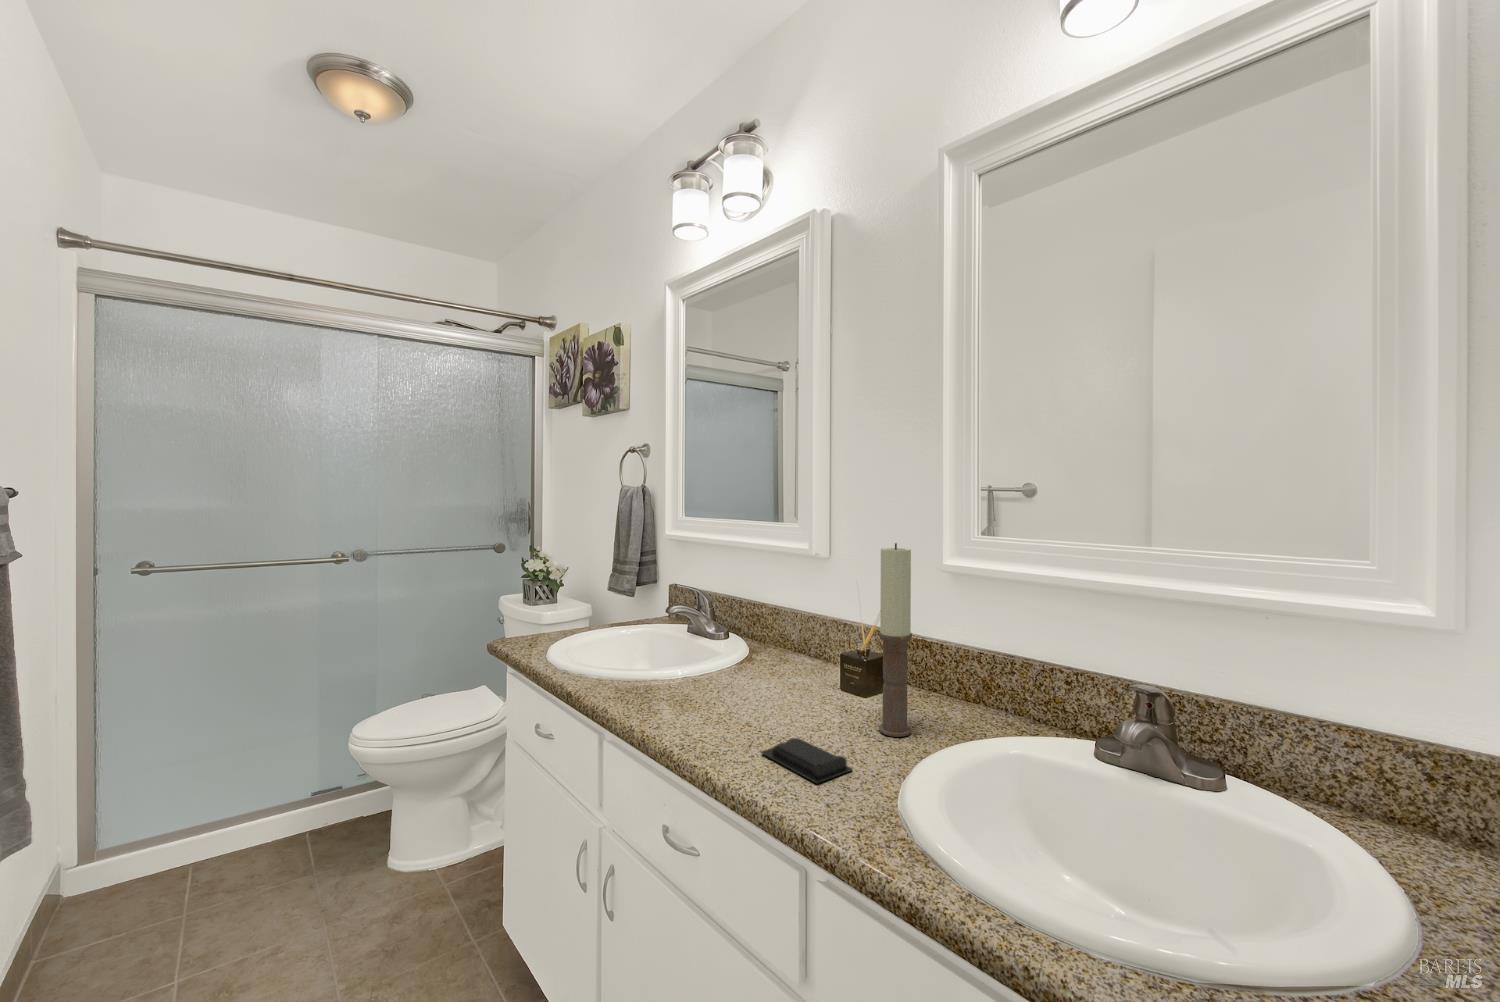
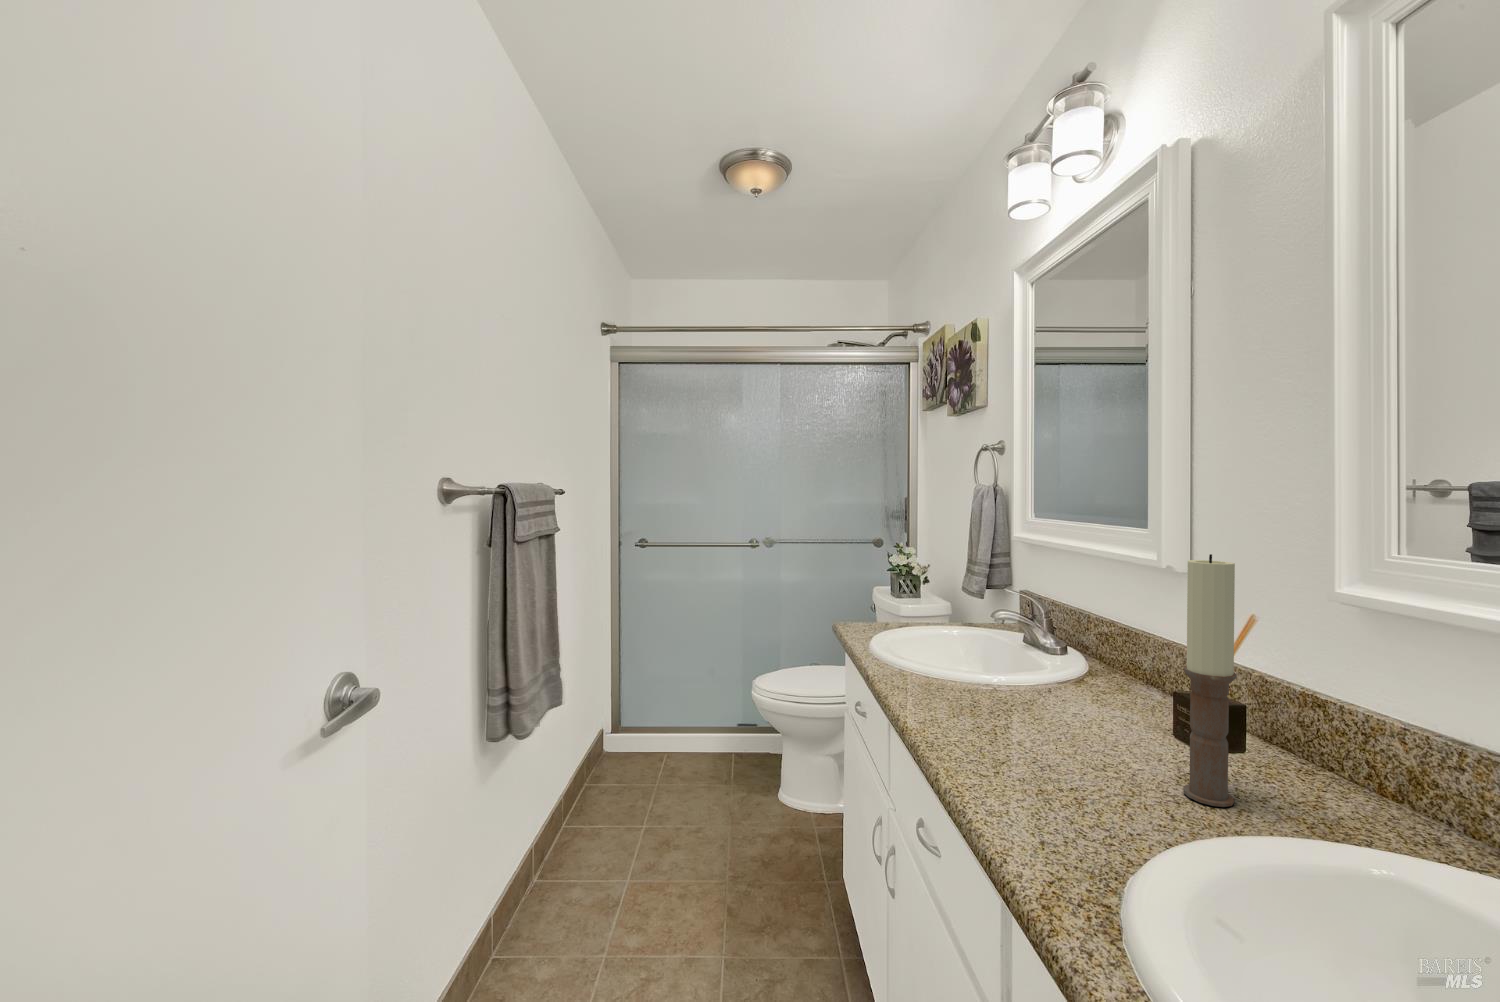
soap bar: present [761,738,853,783] -> none [1006,765,1104,819]

